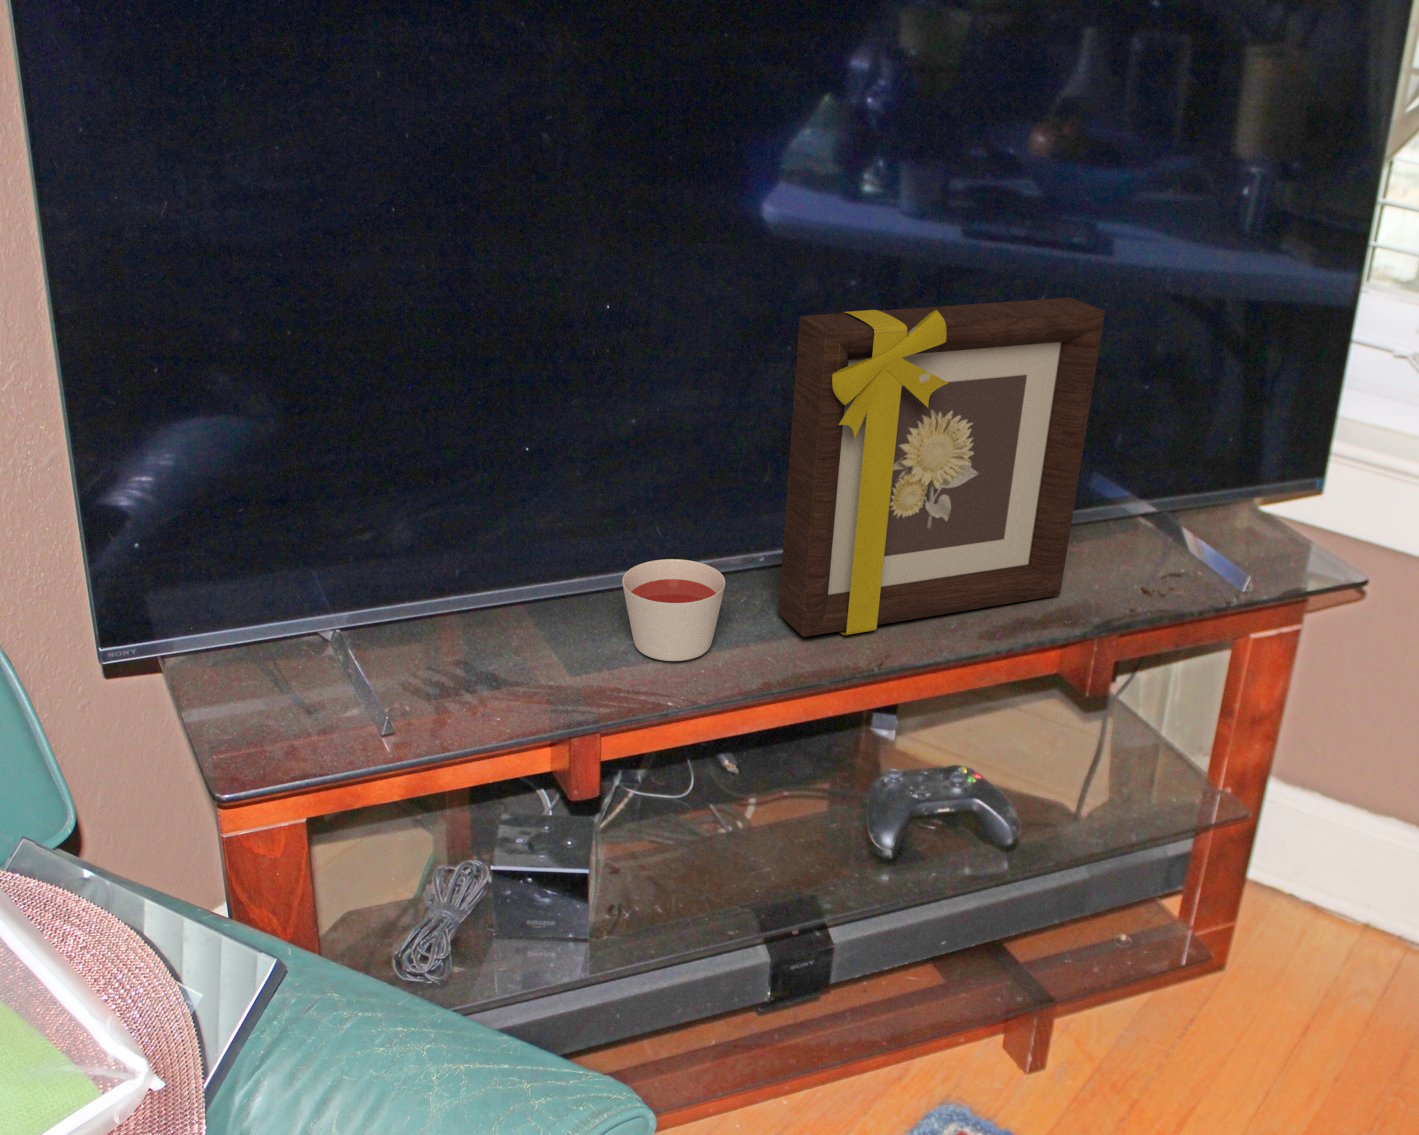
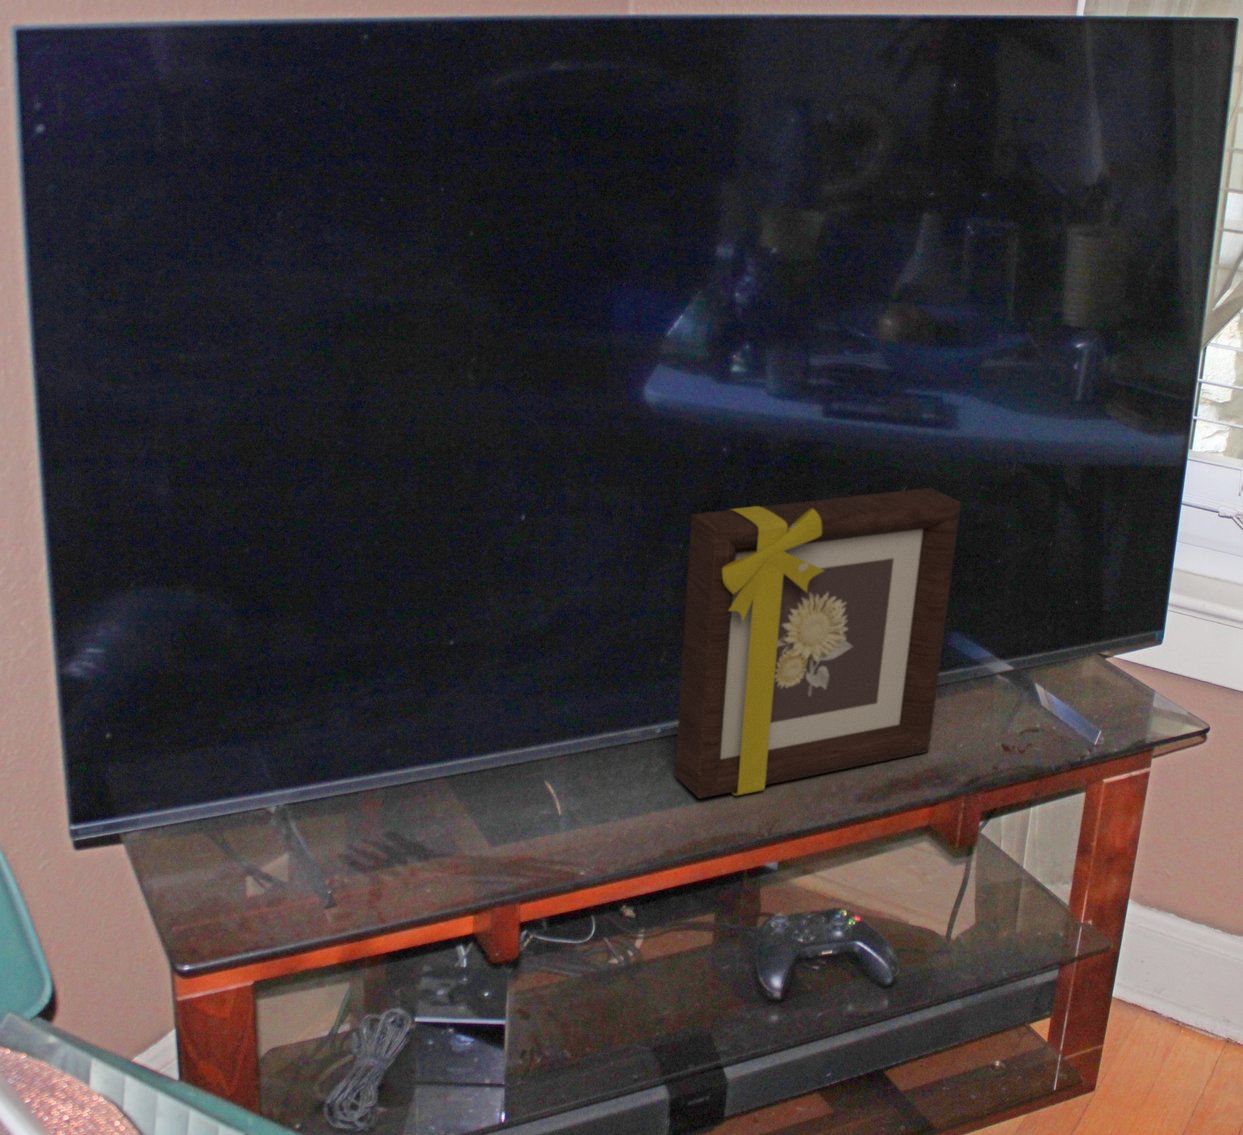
candle: present [622,559,725,661] -> none [535,730,628,825]

